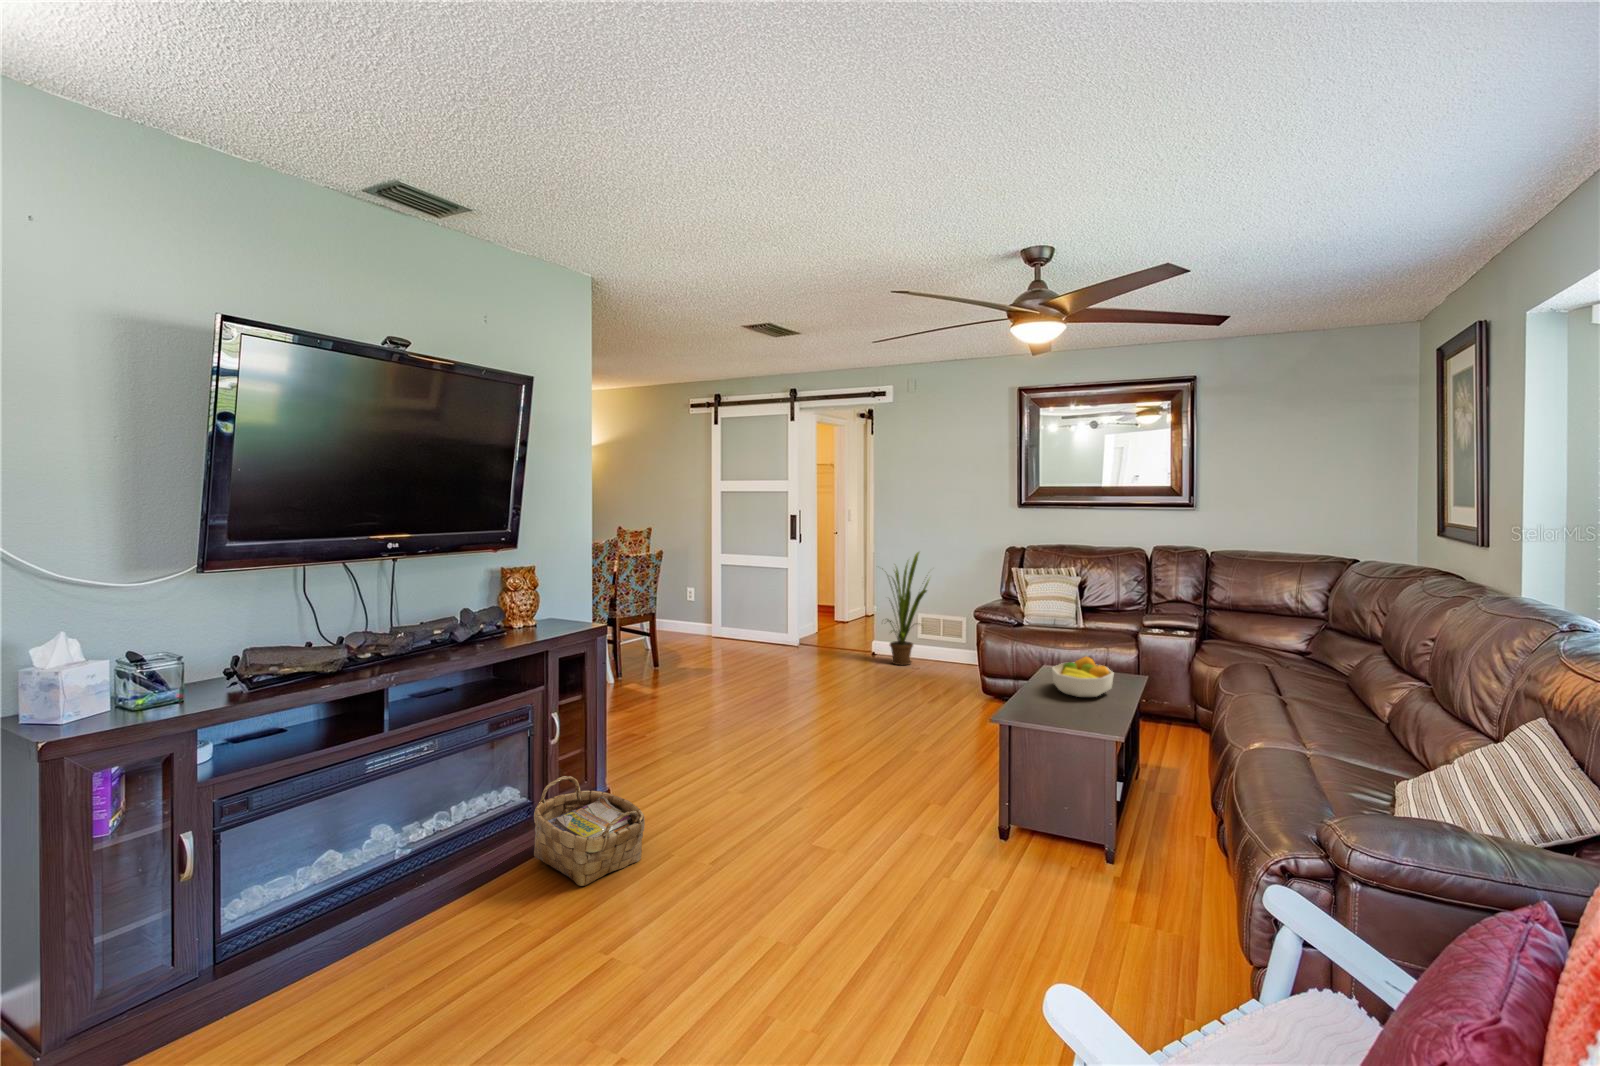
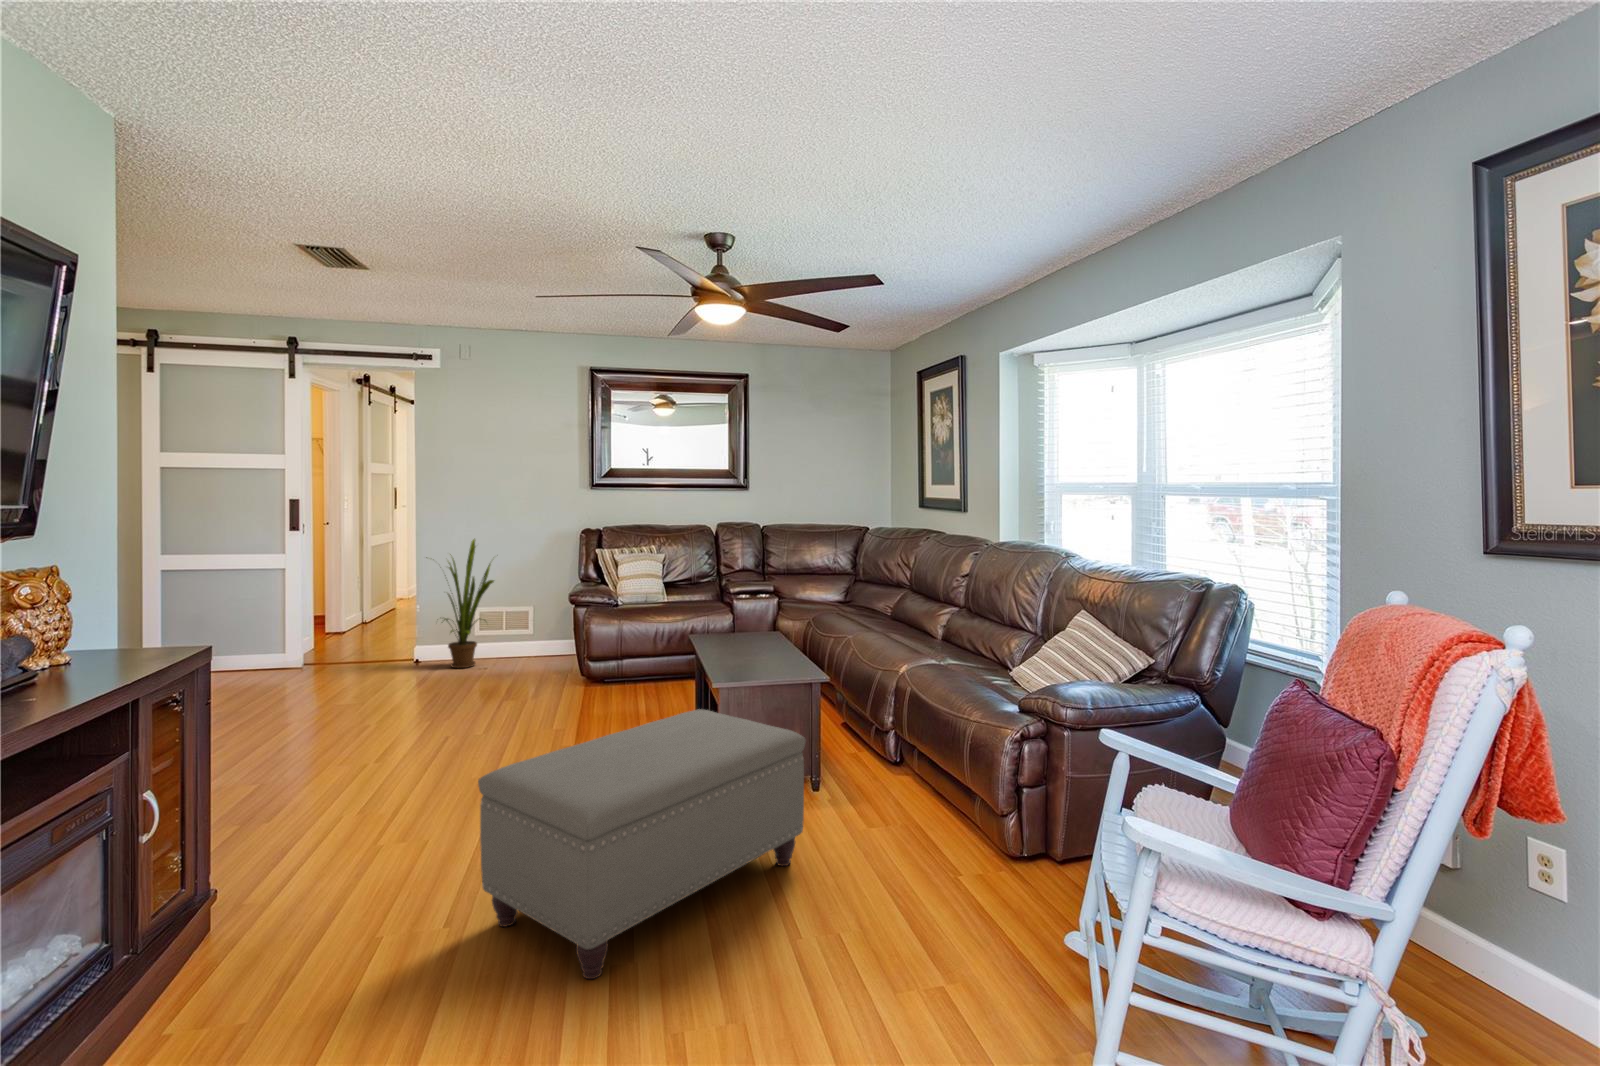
fruit bowl: present [1052,657,1114,697] -> none [717,618,769,655]
ottoman: none [723,744,1028,960] -> present [478,709,806,979]
woven basket: present [534,776,645,886] -> none [155,863,353,1001]

